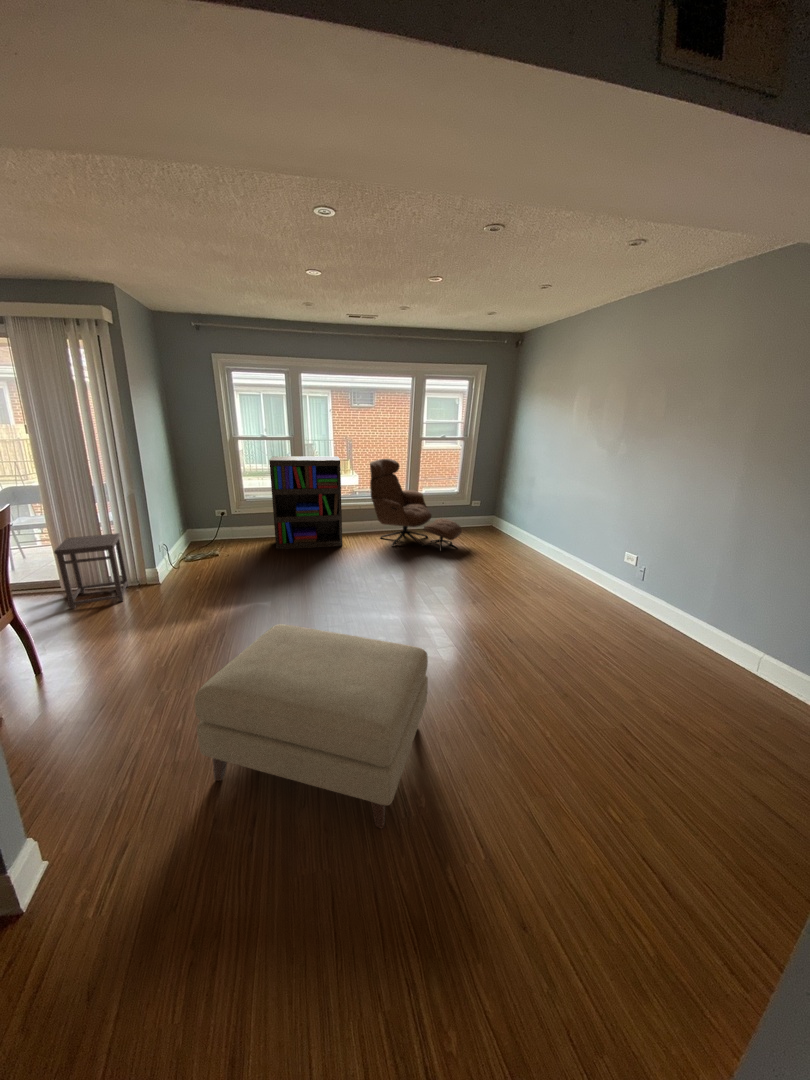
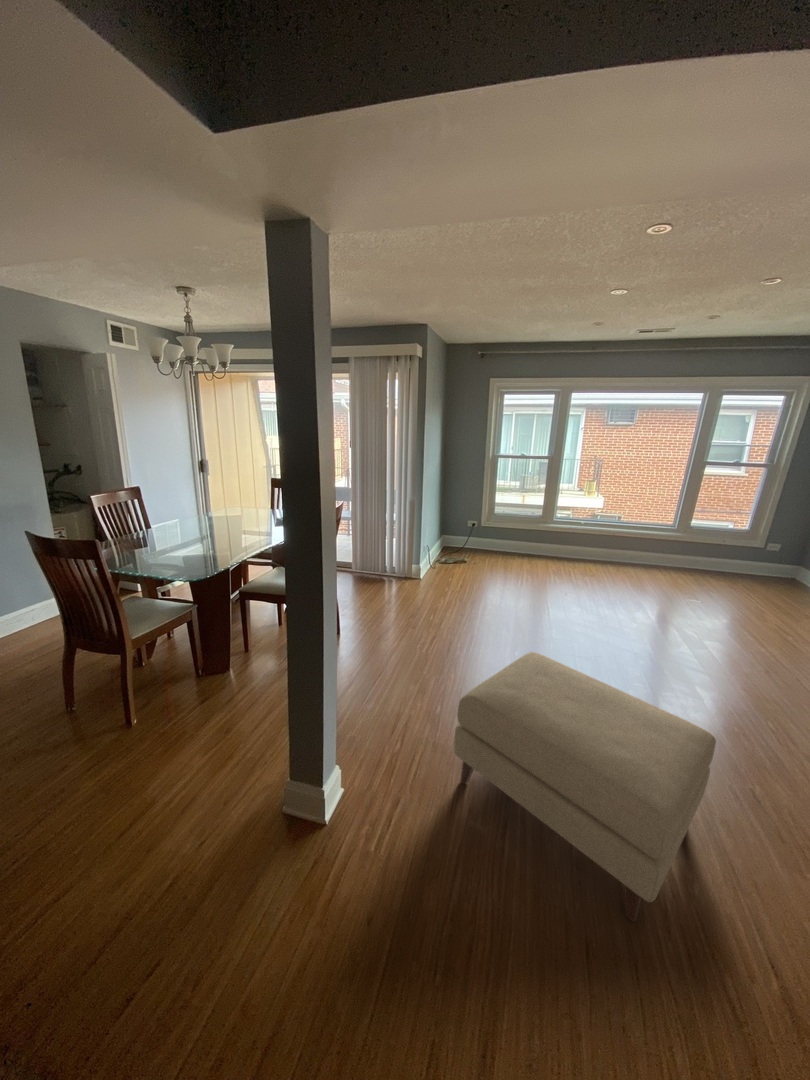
bookshelf: present [269,456,342,549] -> none [520,473,605,574]
lounge chair: present [370,459,462,552] -> none [635,483,761,605]
side table: present [54,533,129,609] -> none [355,531,397,590]

